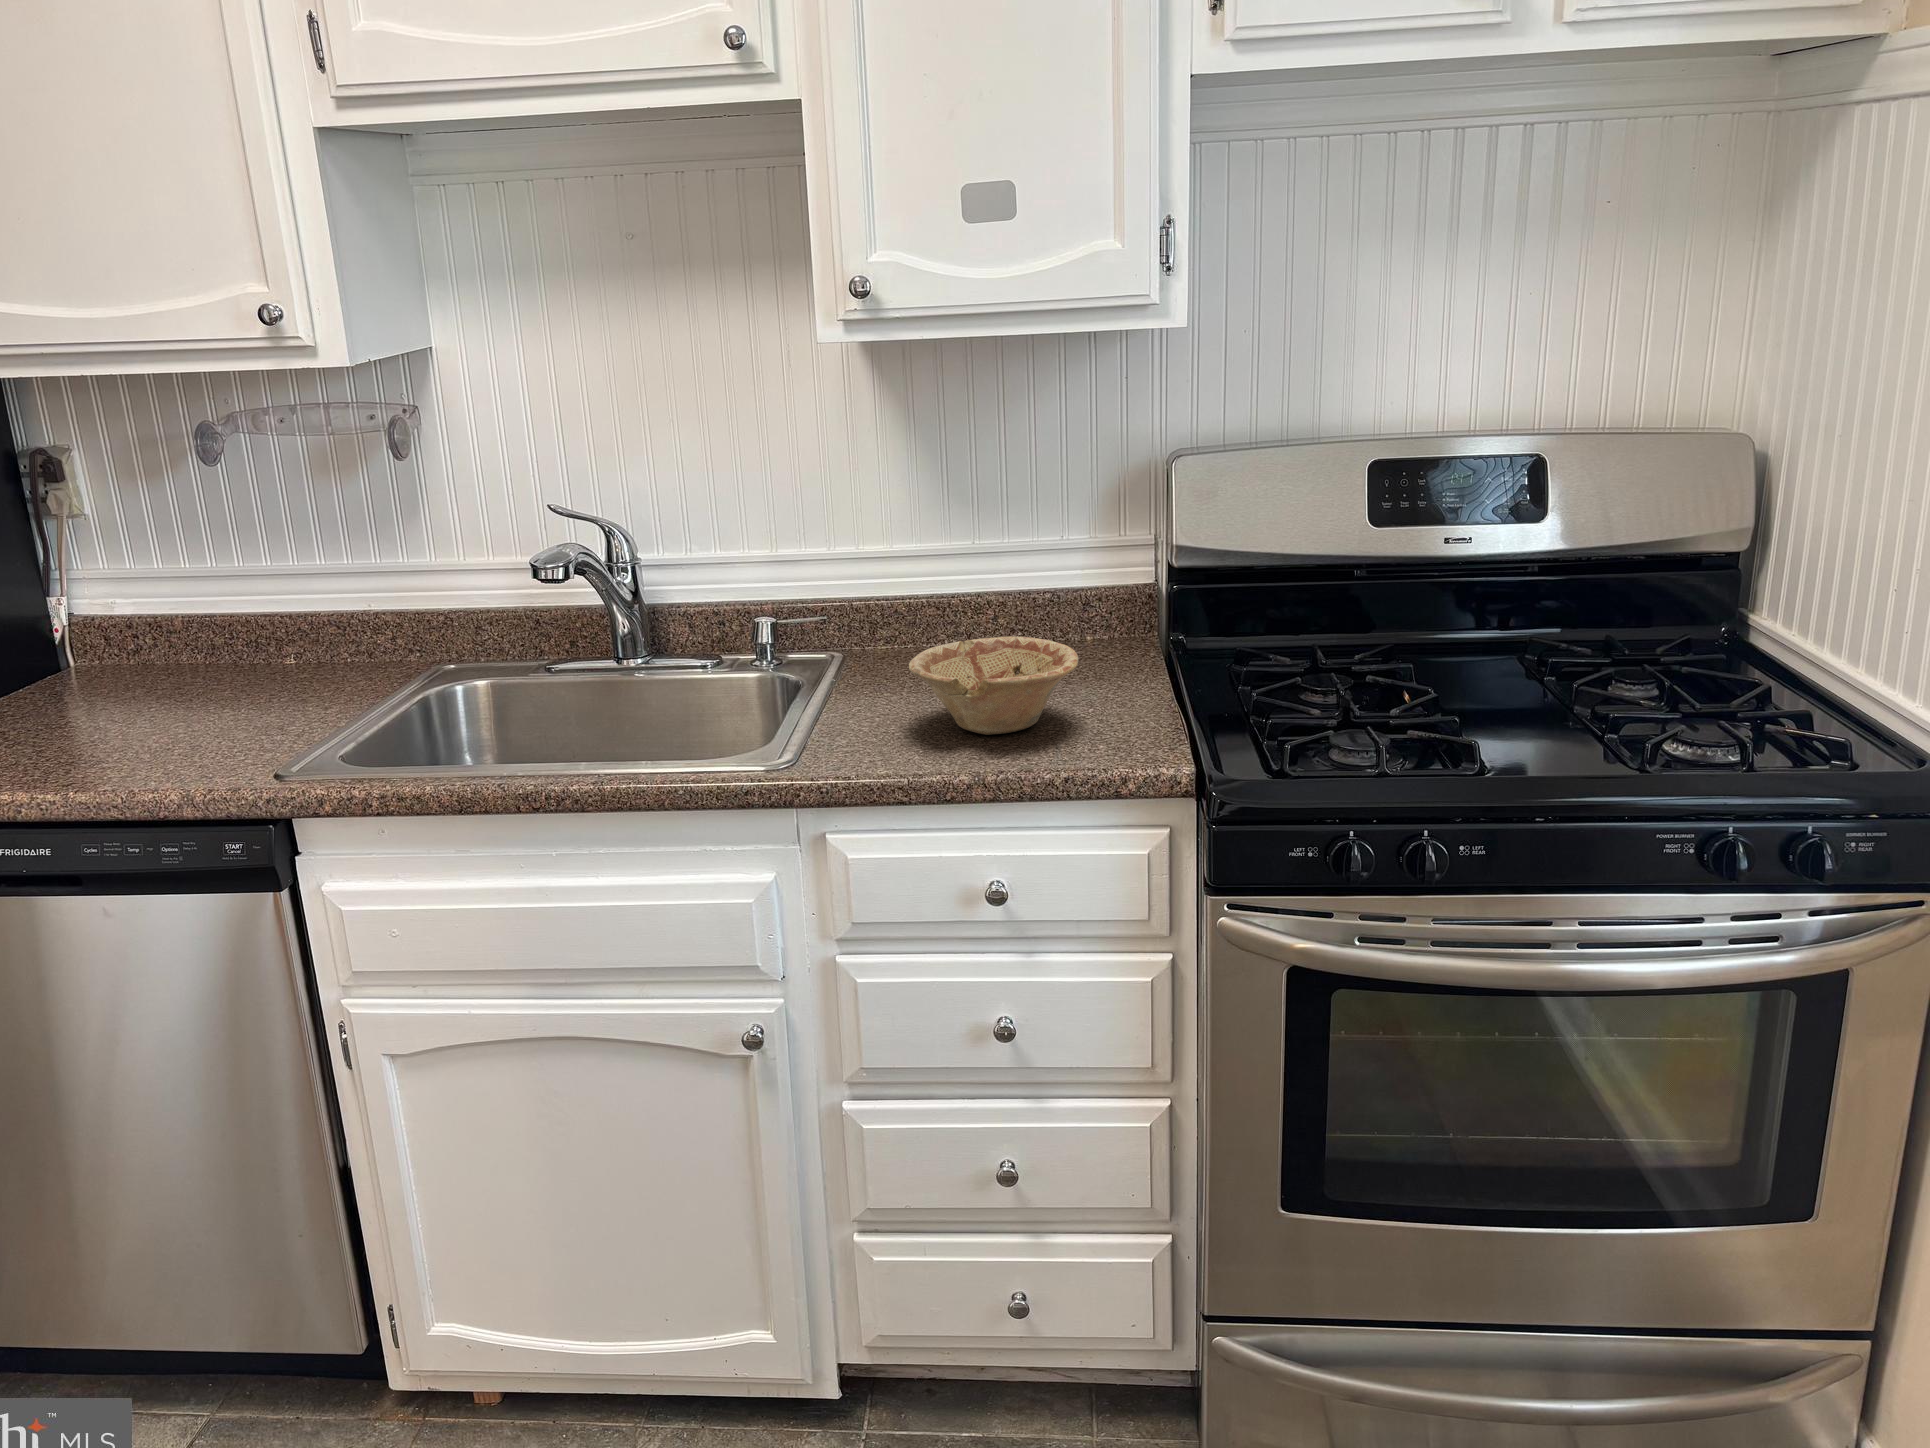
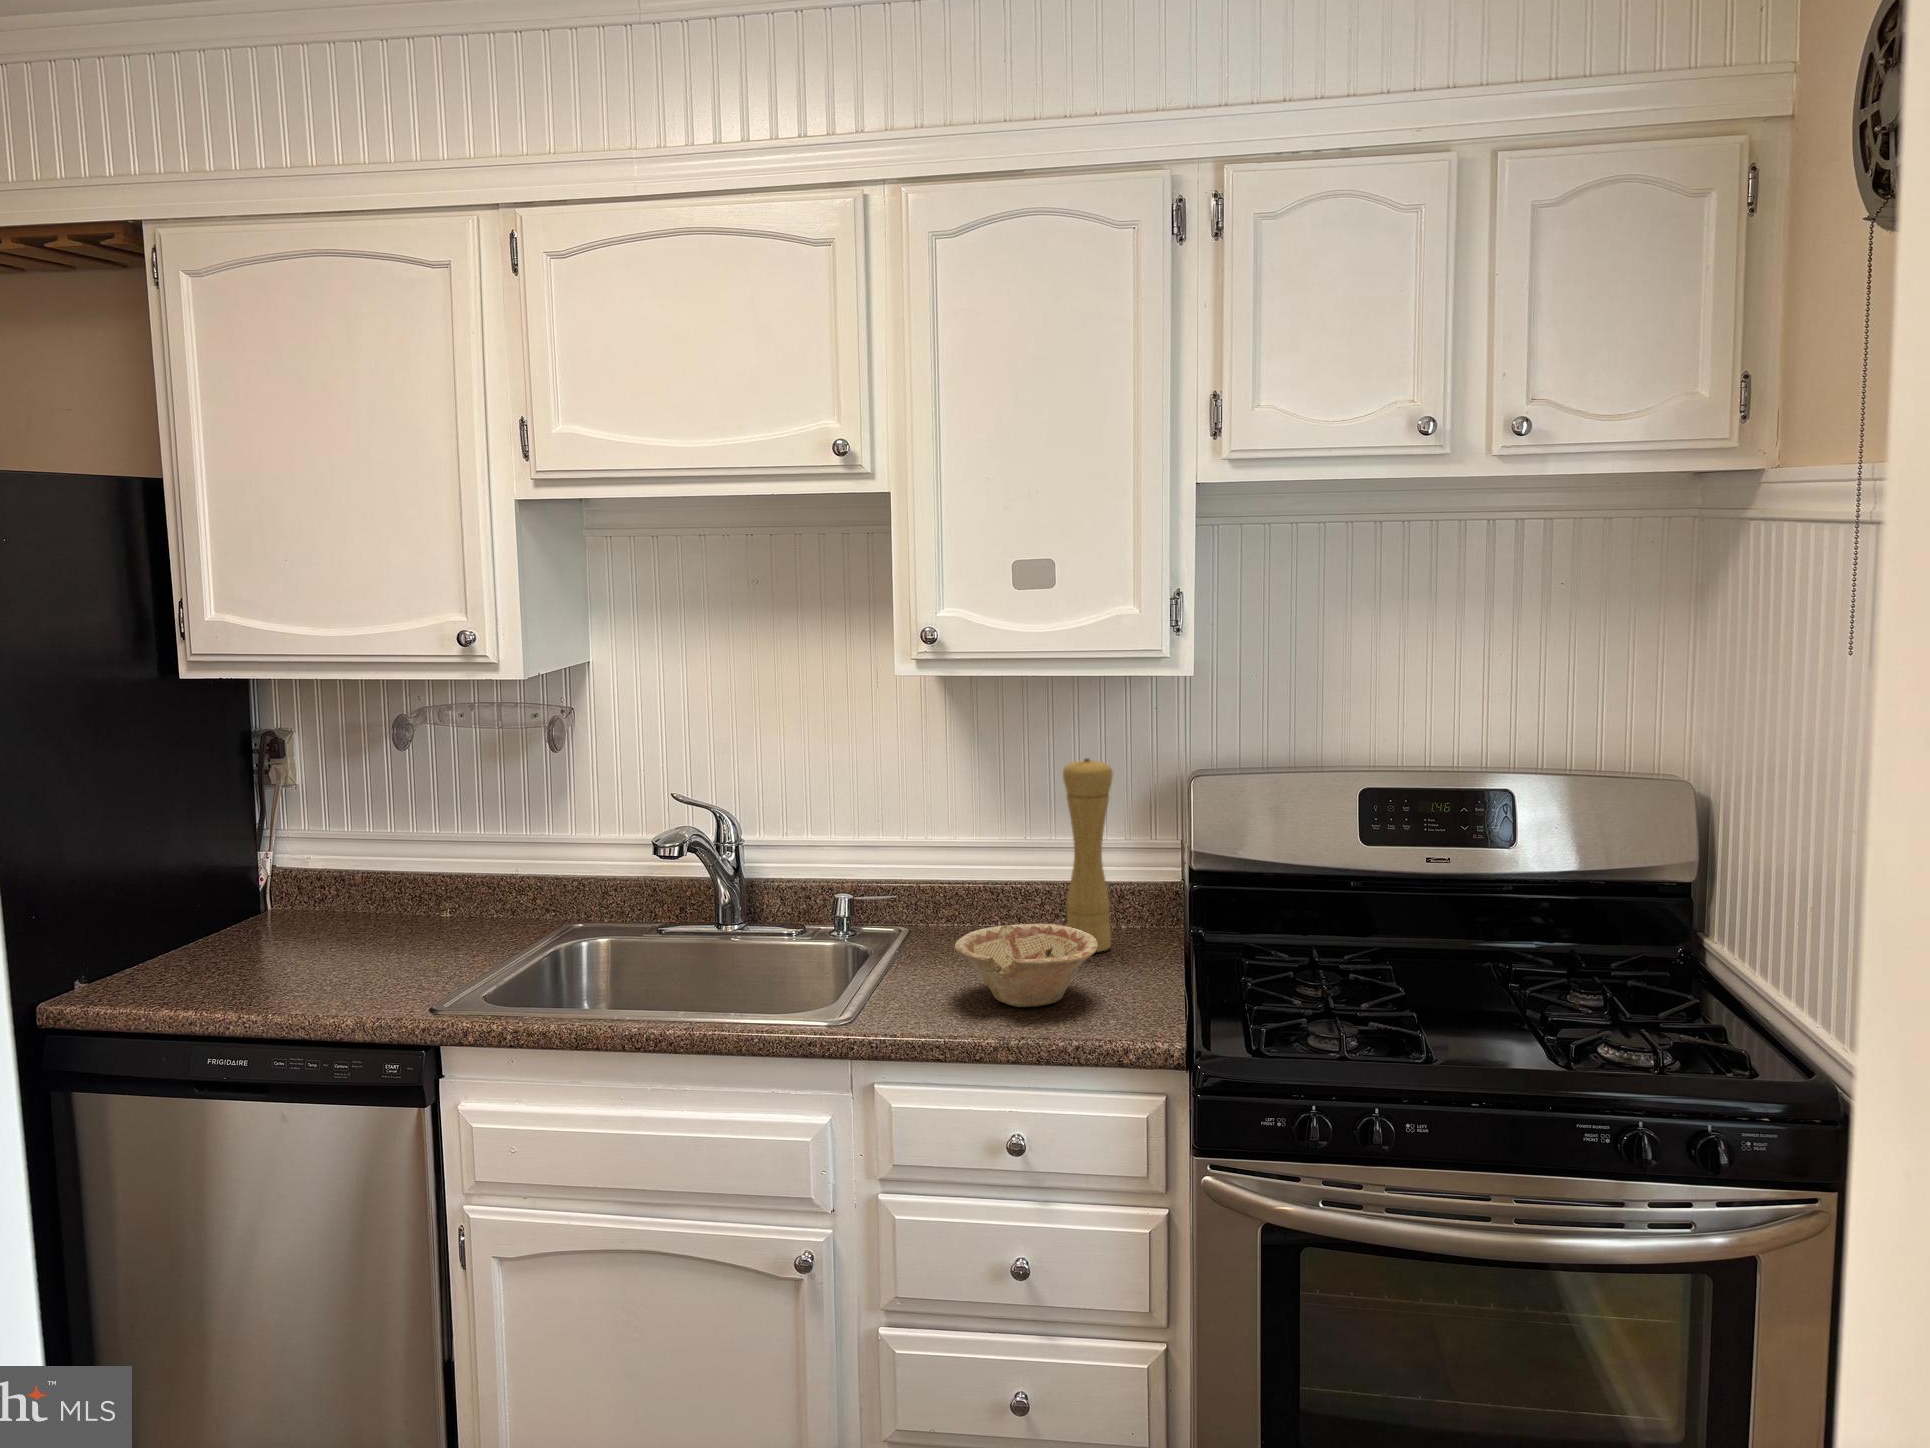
pepper mill: none [1021,439,1080,668] -> present [1063,758,1113,952]

